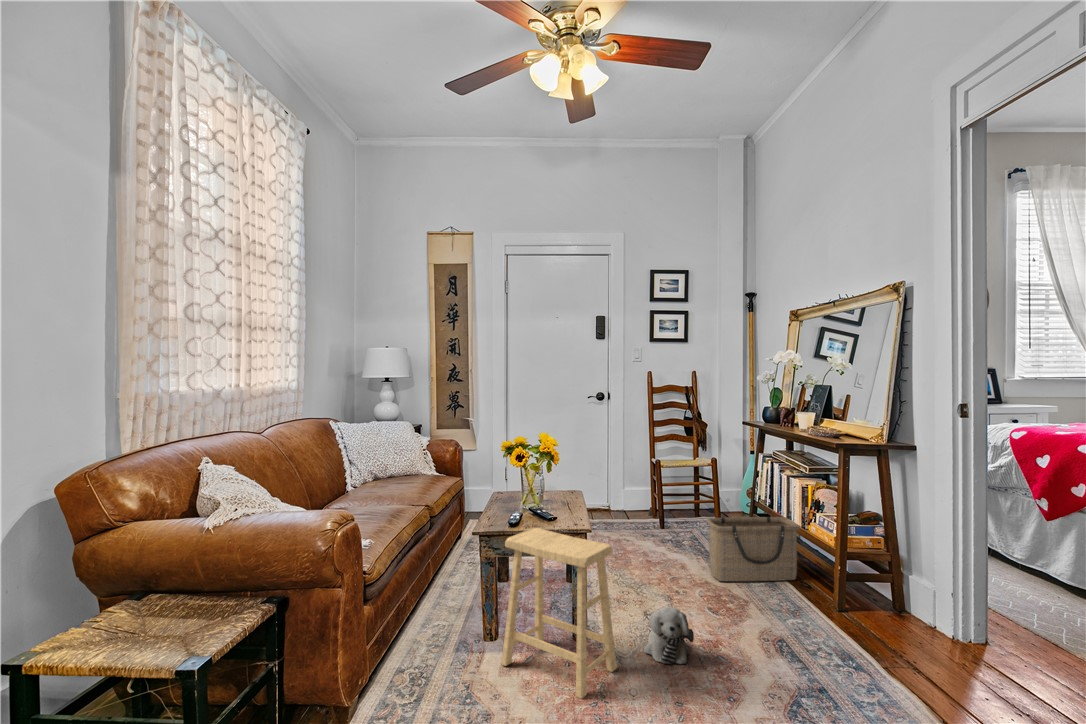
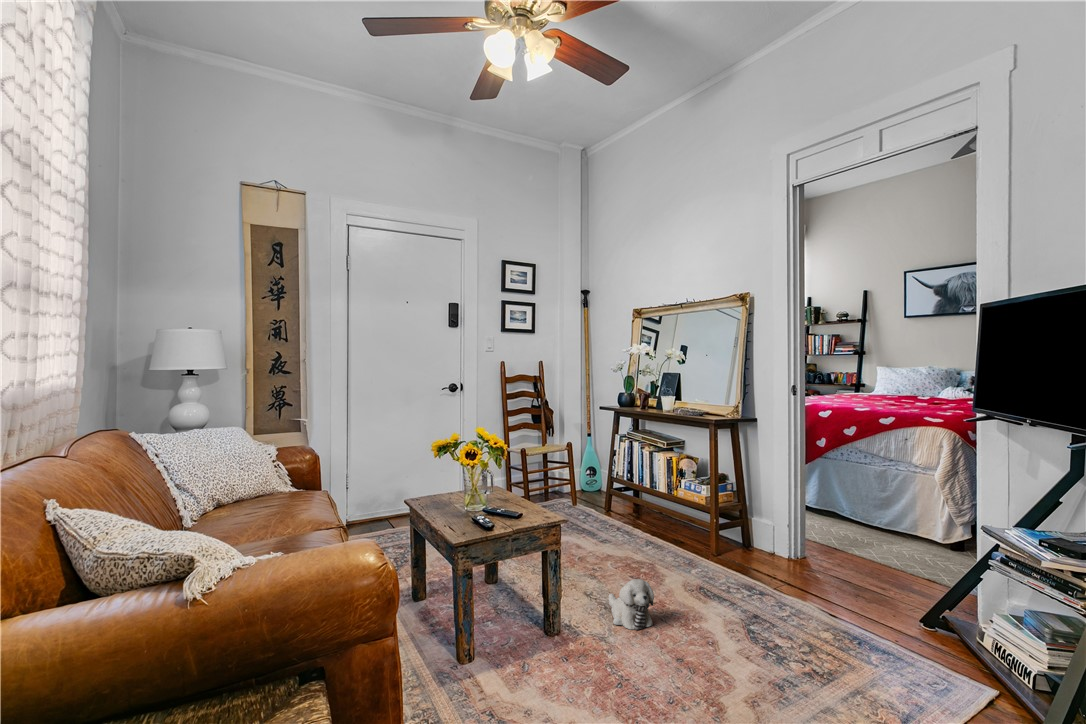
basket: present [707,517,800,581] -> none [601,487,673,550]
footstool: present [502,528,617,699] -> none [504,527,606,680]

